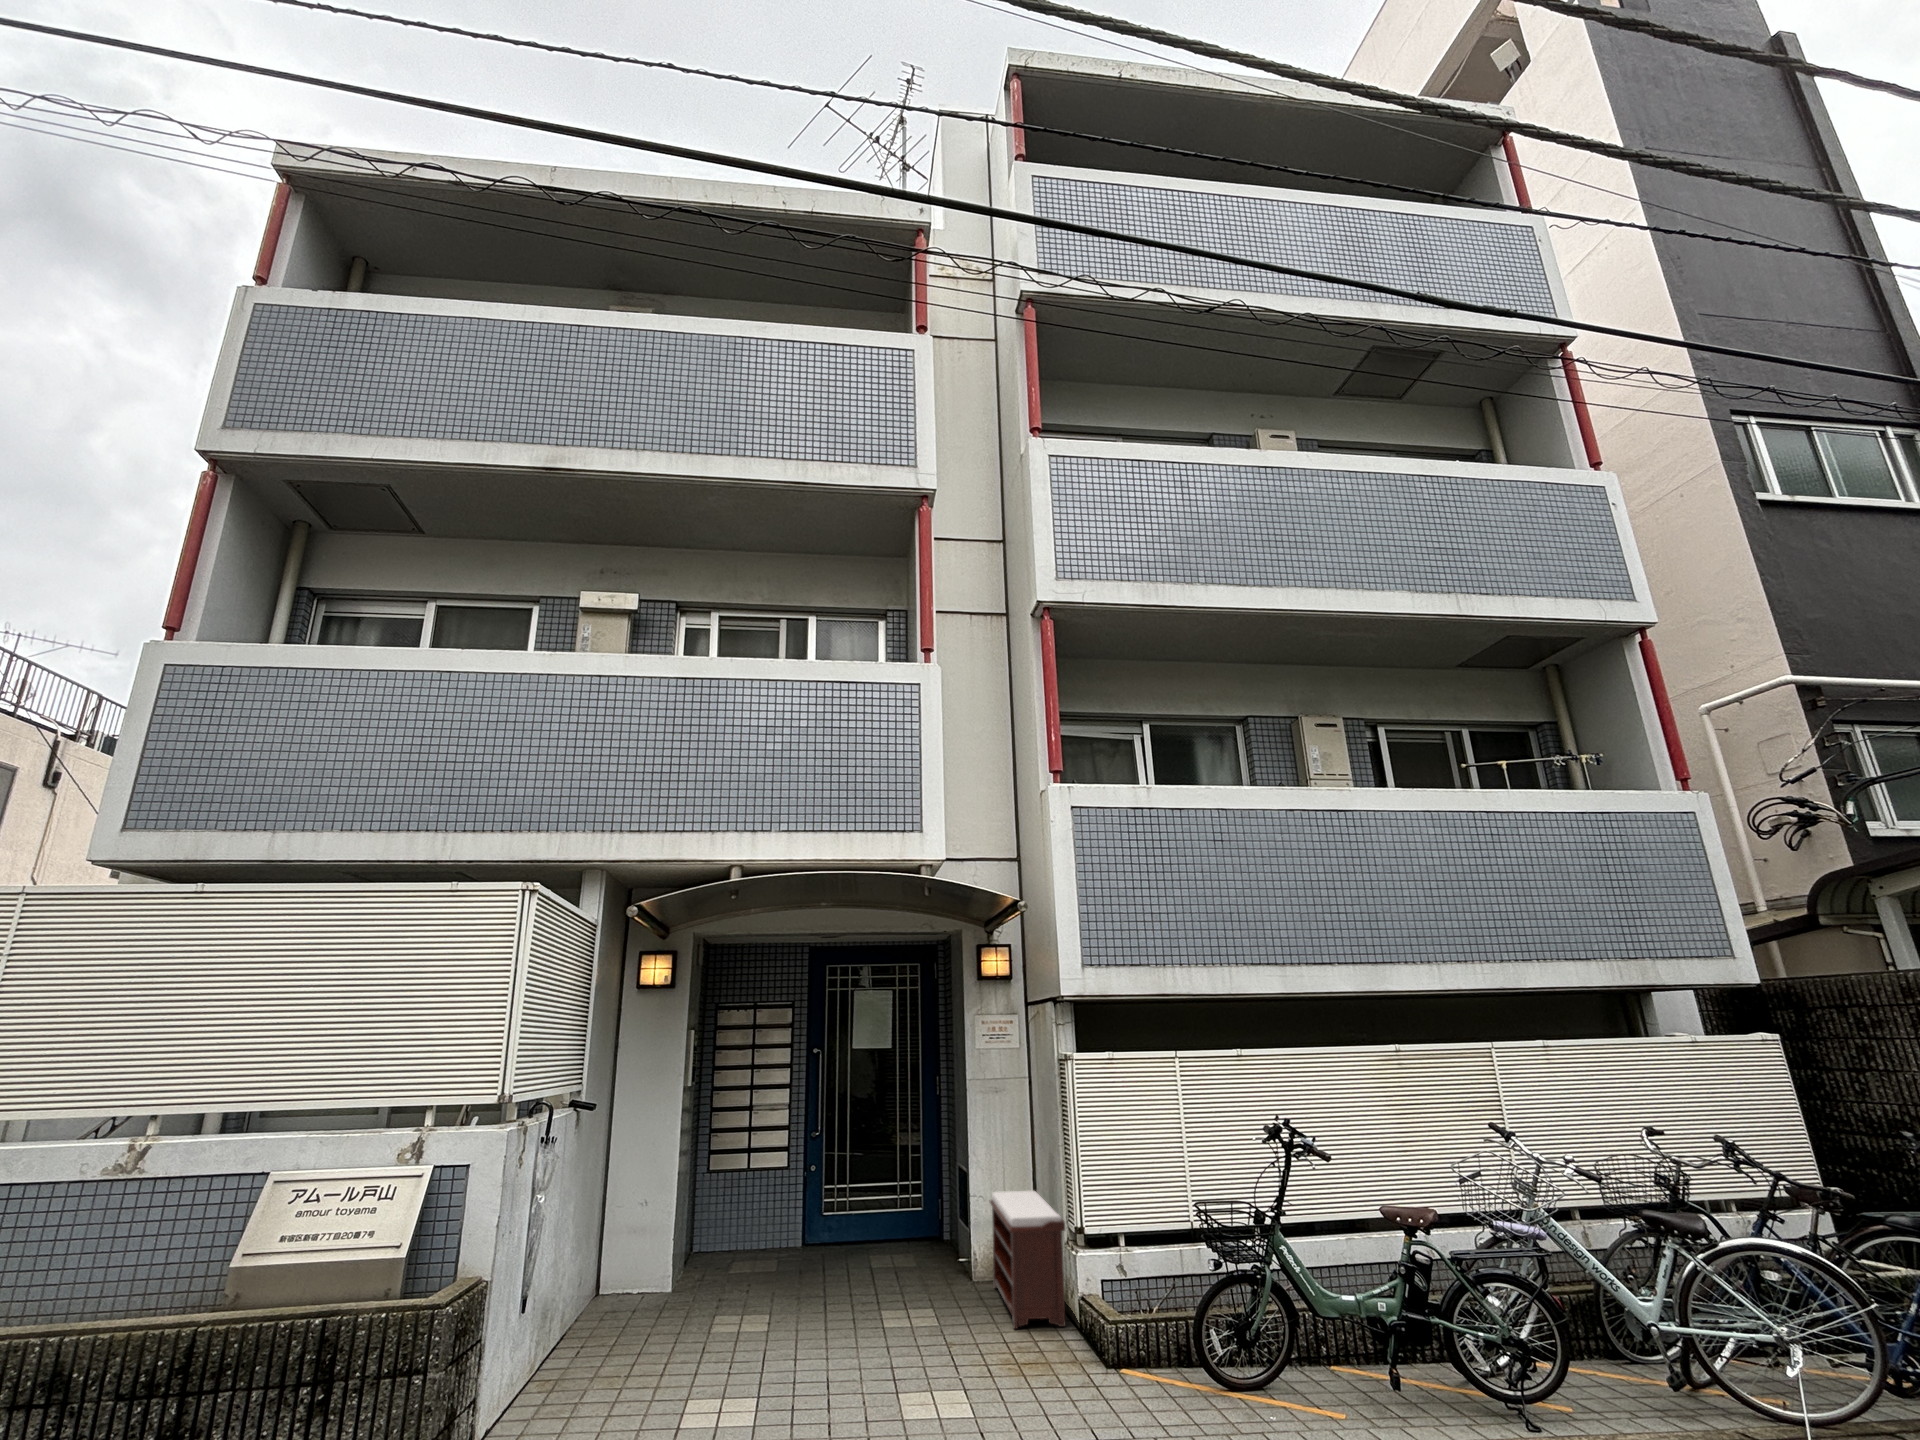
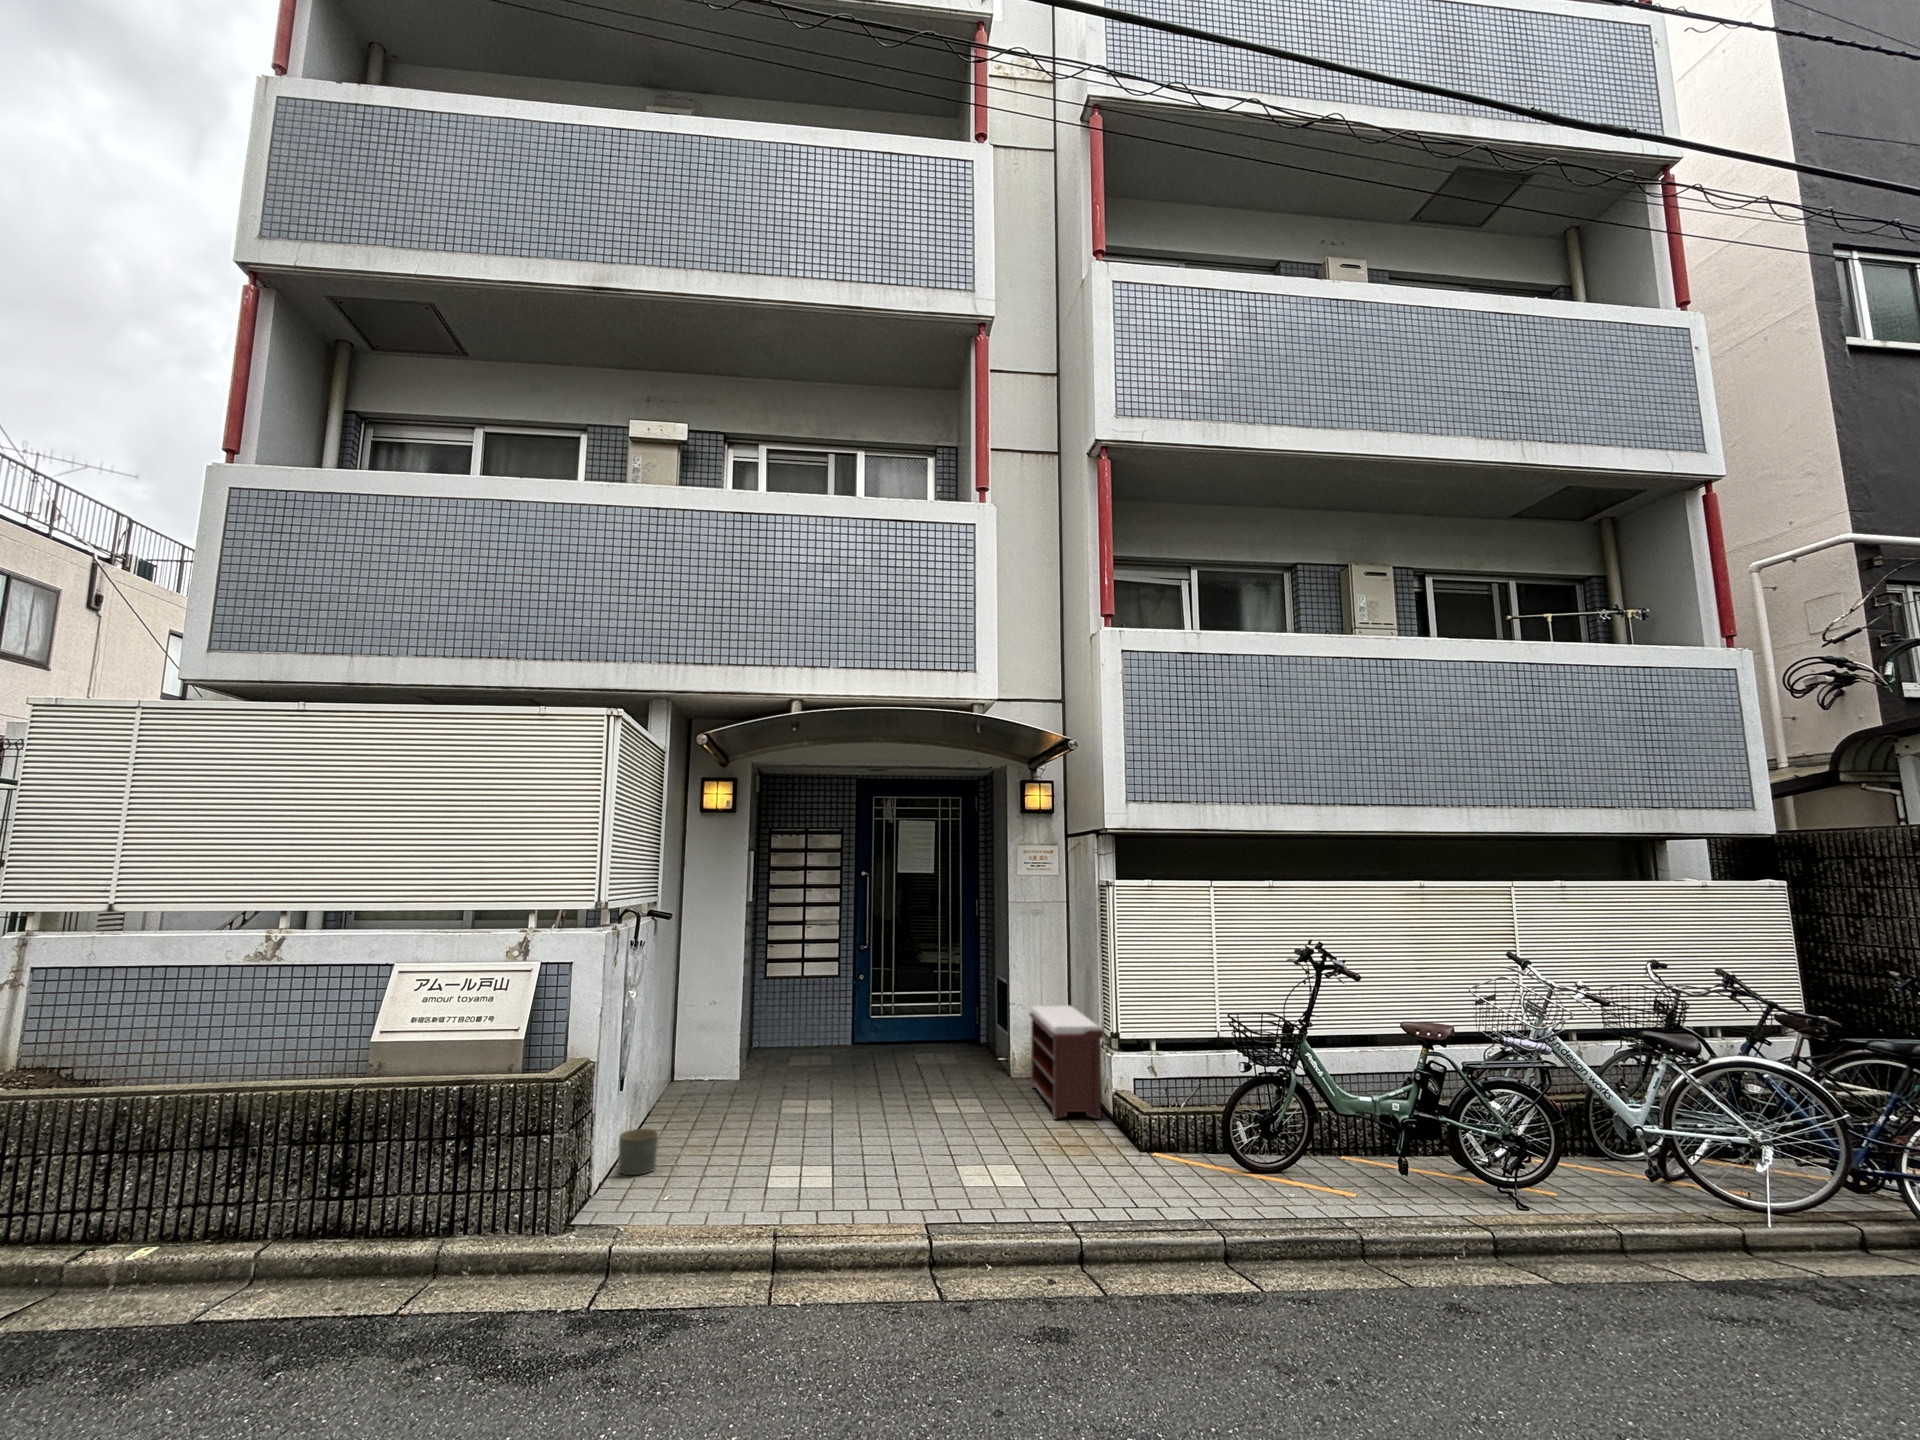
planter: none [511,1358,560,1418] -> present [618,1129,658,1175]

